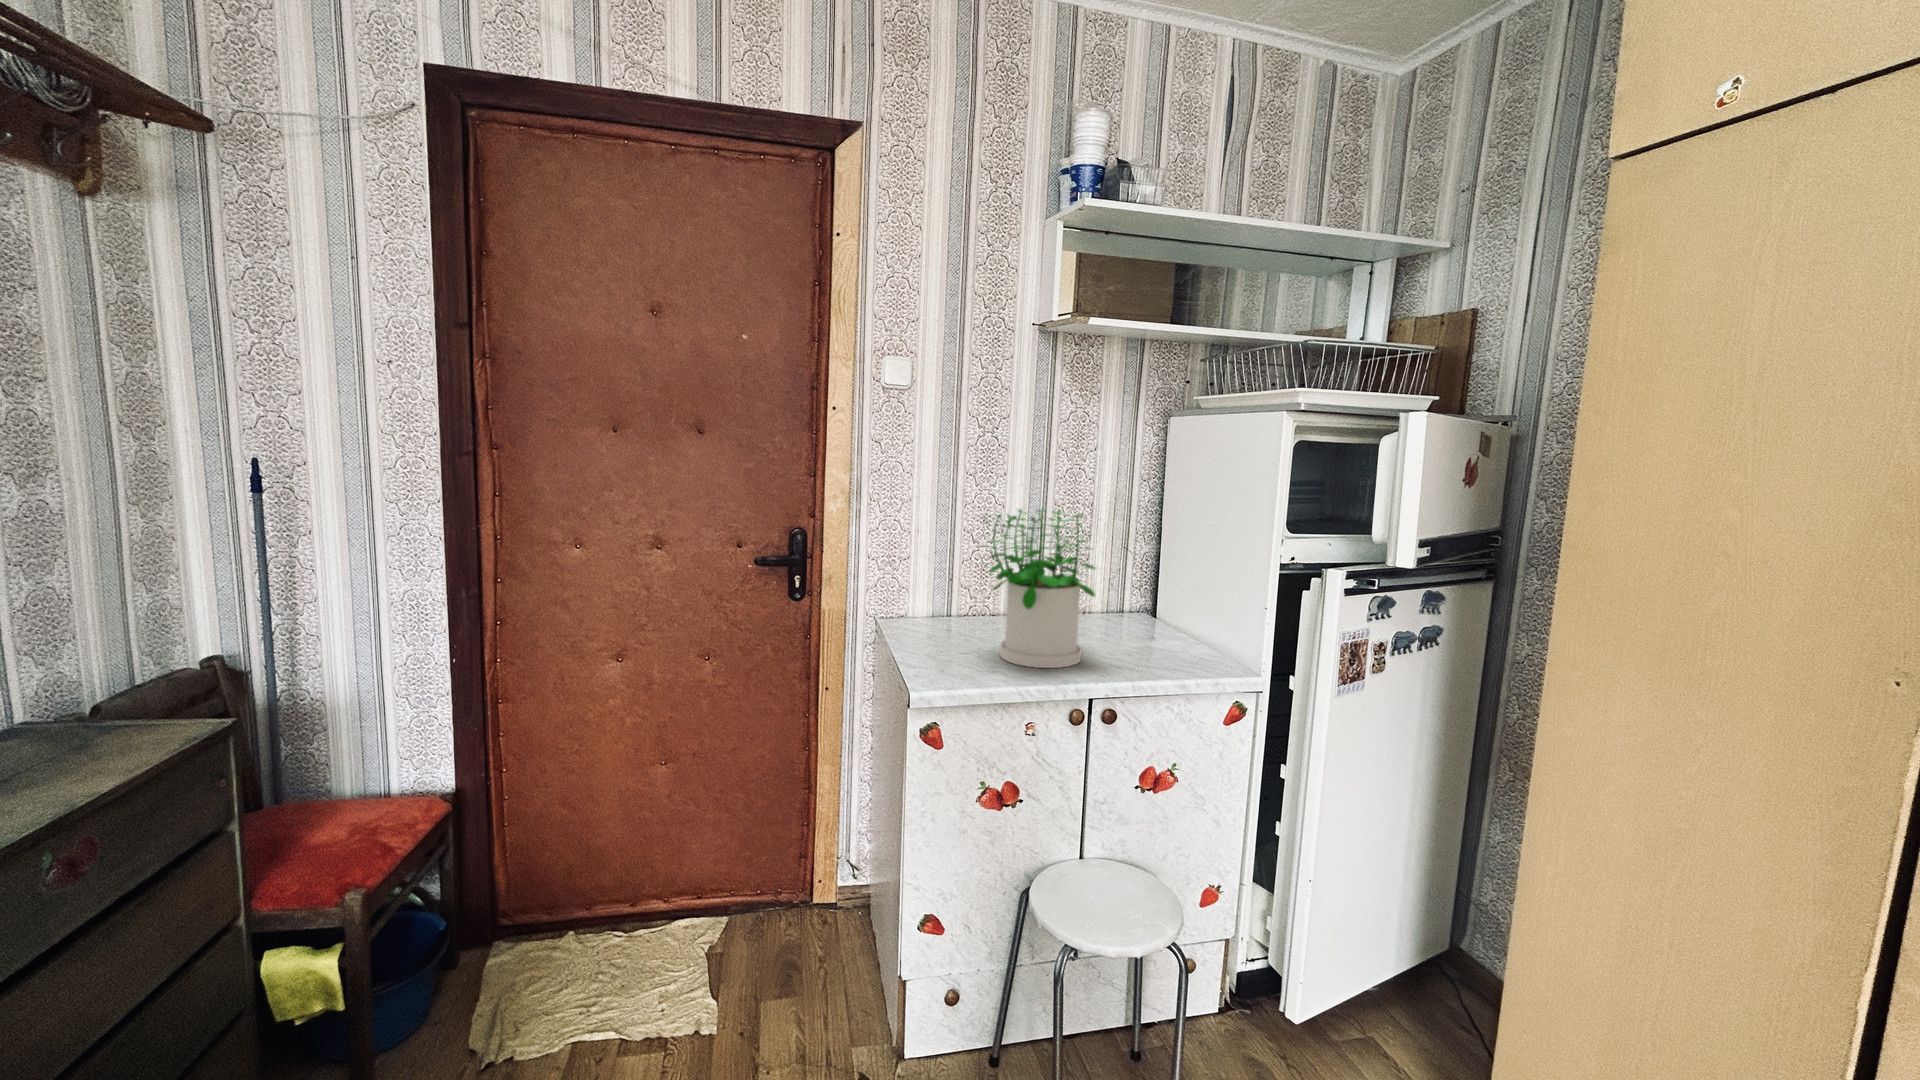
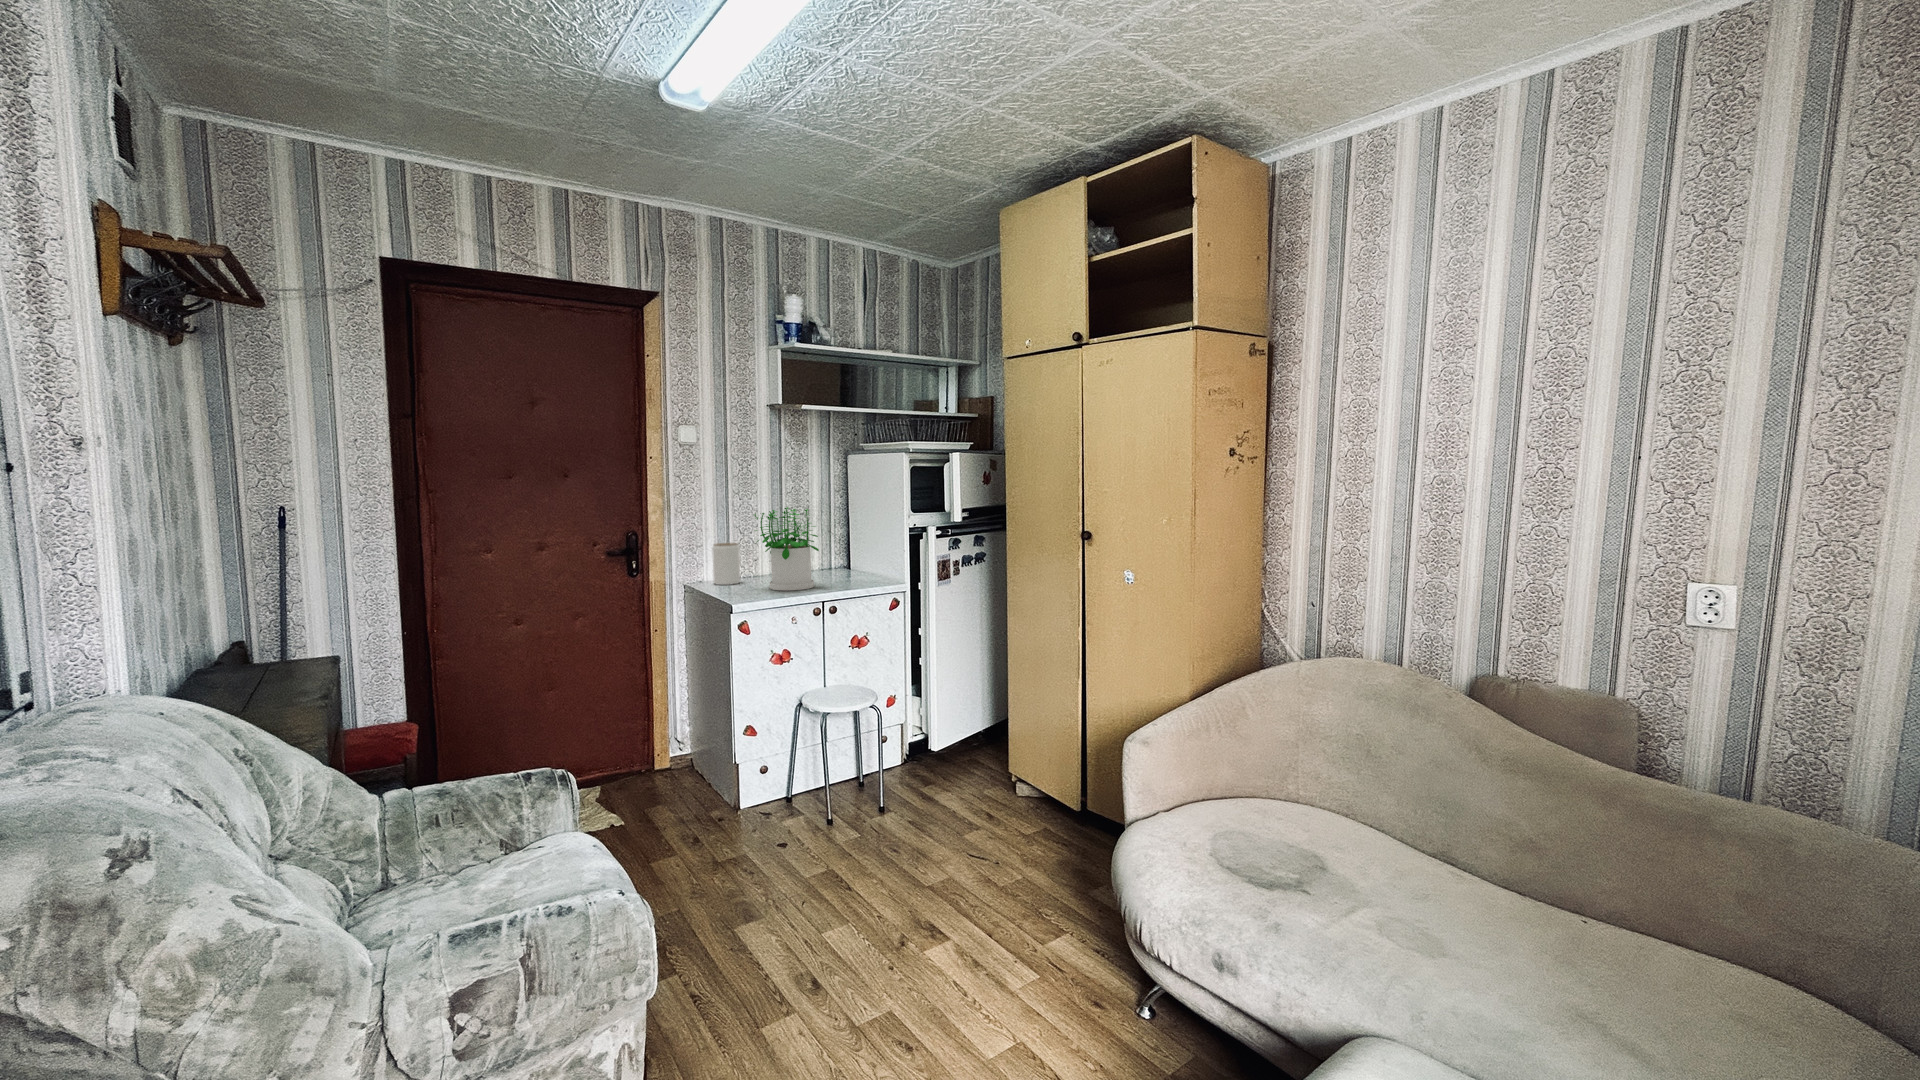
jar: none [918,556,964,631] -> present [712,543,740,585]

